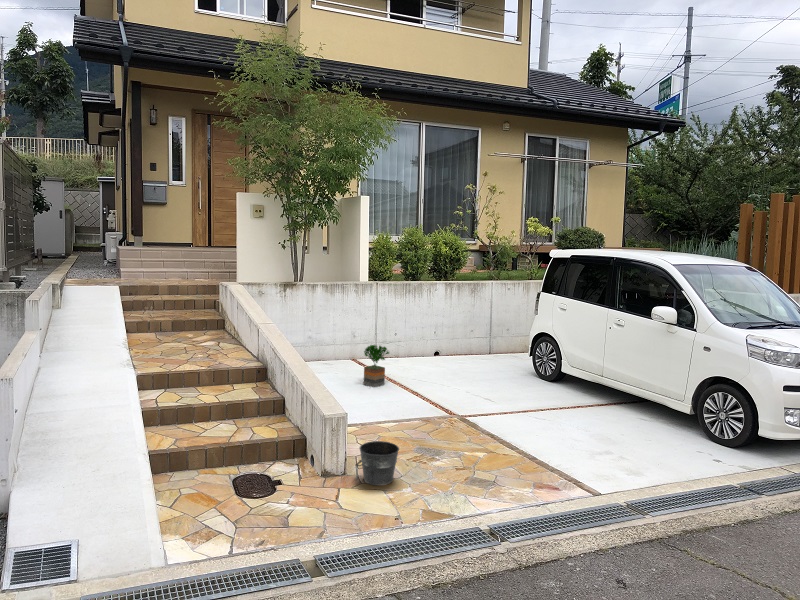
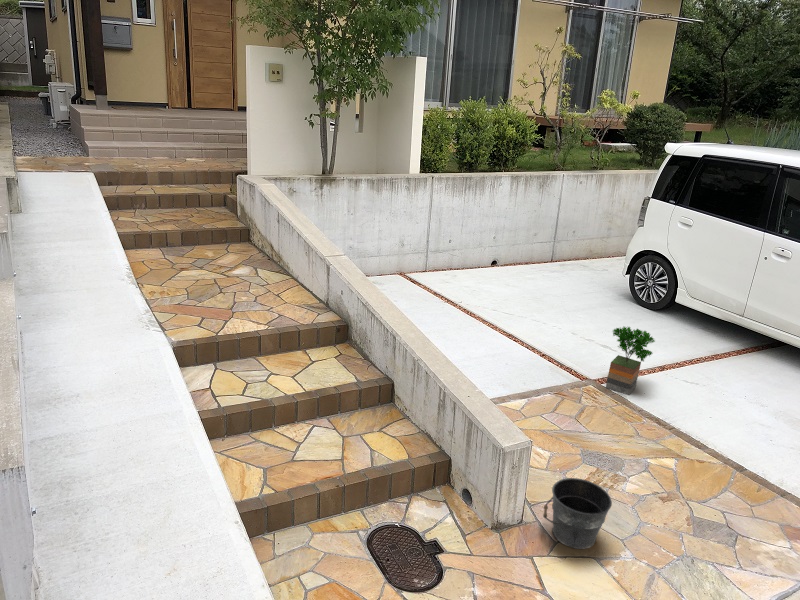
potted tree: present [364,345,389,387] -> present [606,327,655,395]

